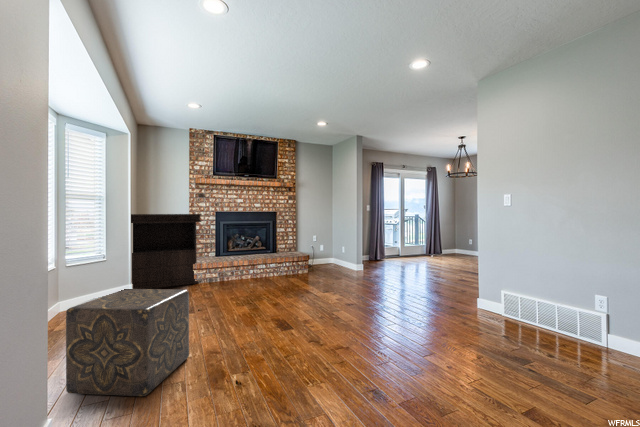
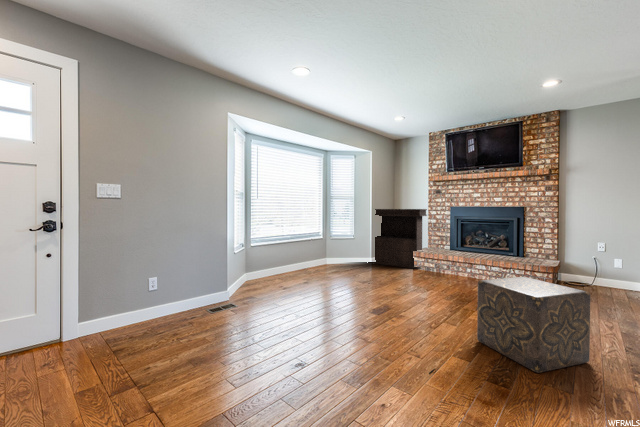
ottoman: present [66,289,189,396] -> present [477,277,590,373]

